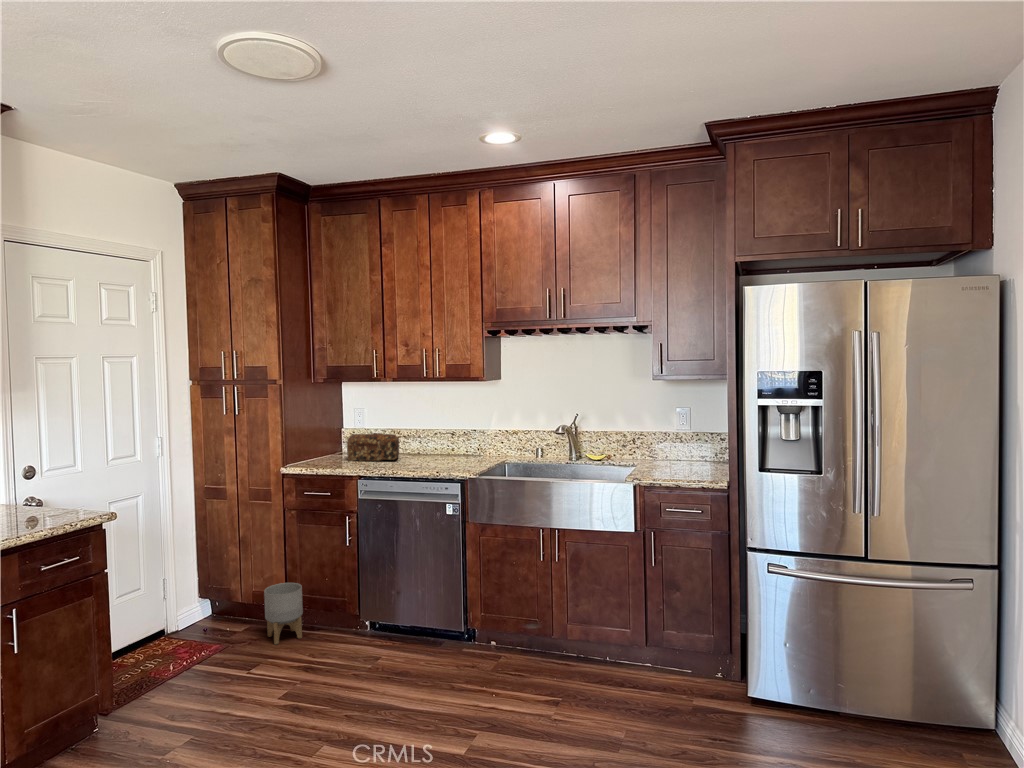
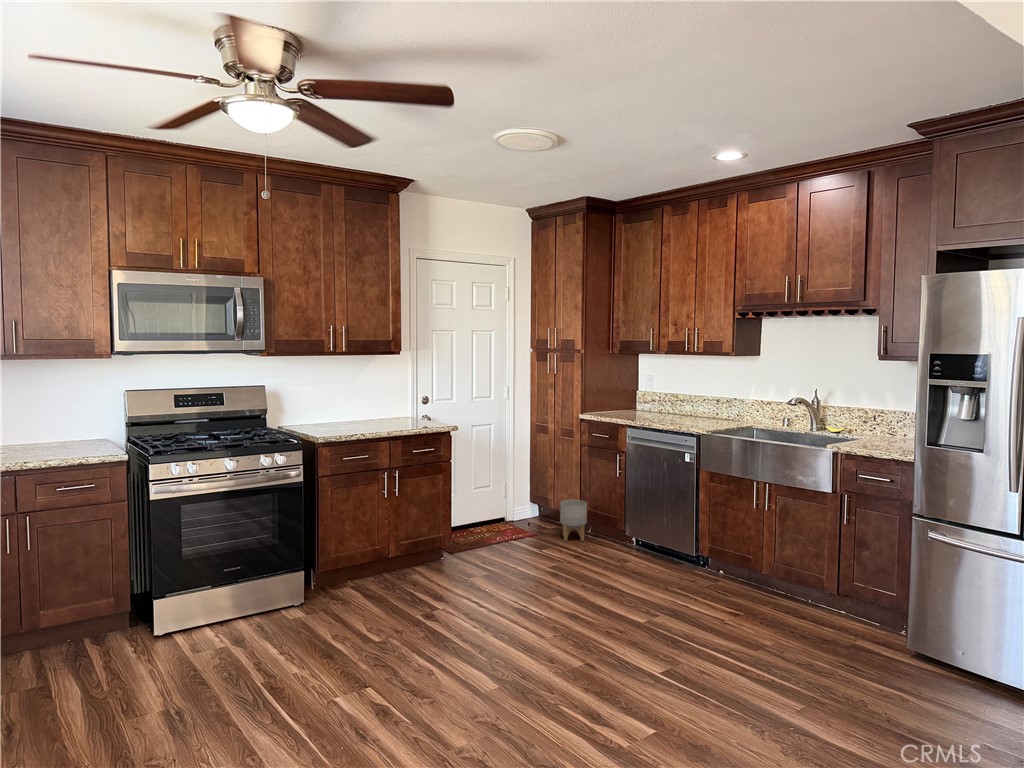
bread loaf: present [347,433,399,461] -> none [628,394,672,417]

